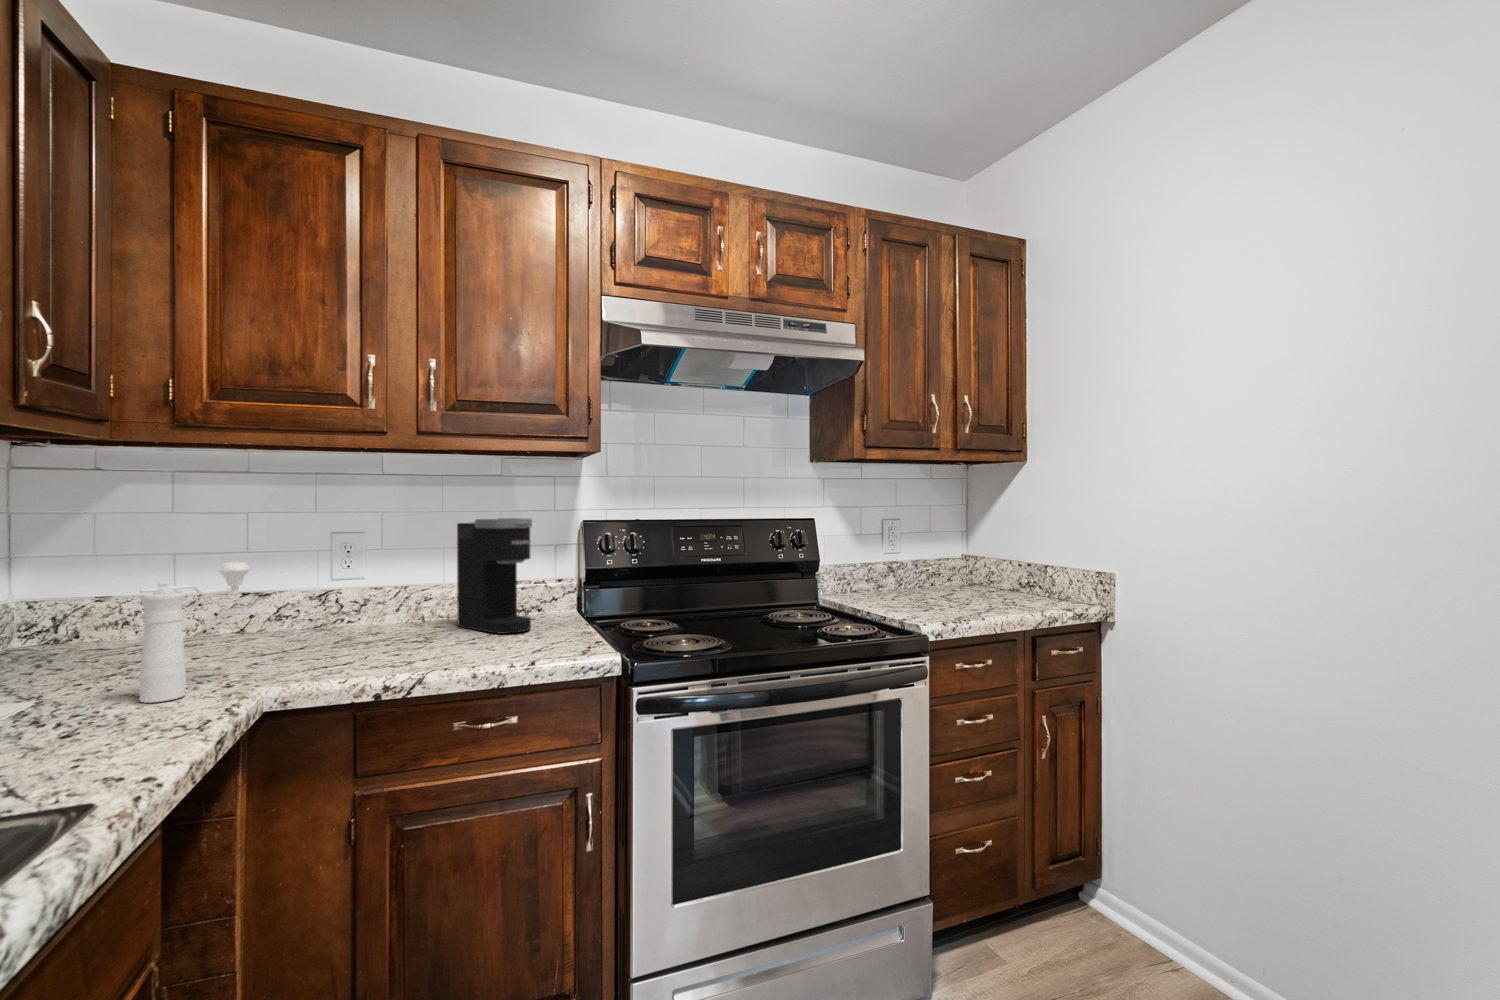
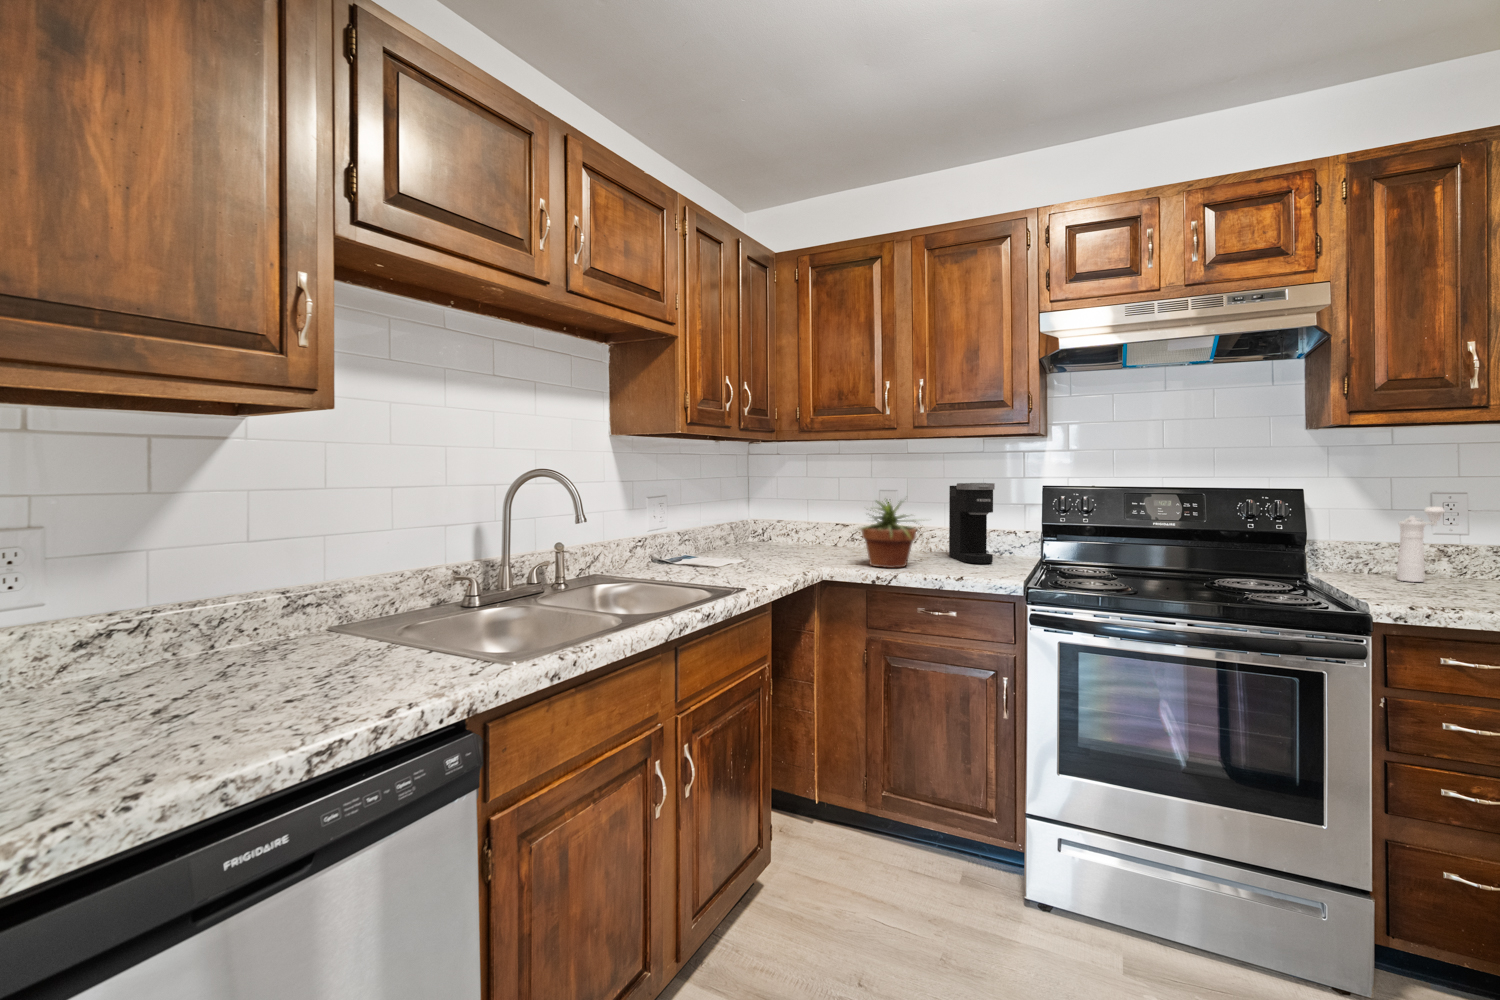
potted plant: none [310,541,453,665] -> present [859,500,920,568]
pepper mill: present [140,562,250,703] -> present [1397,507,1445,582]

